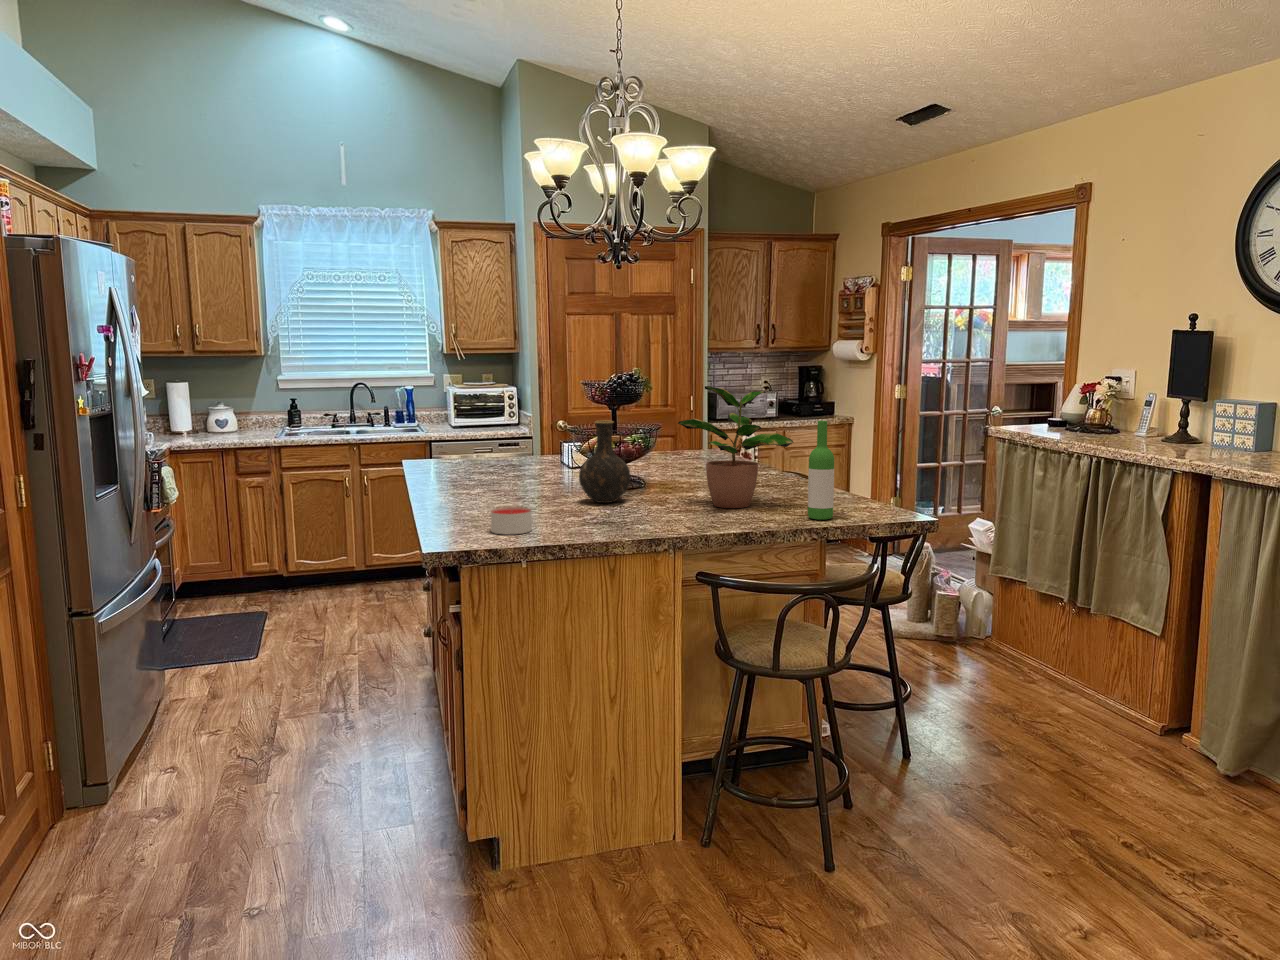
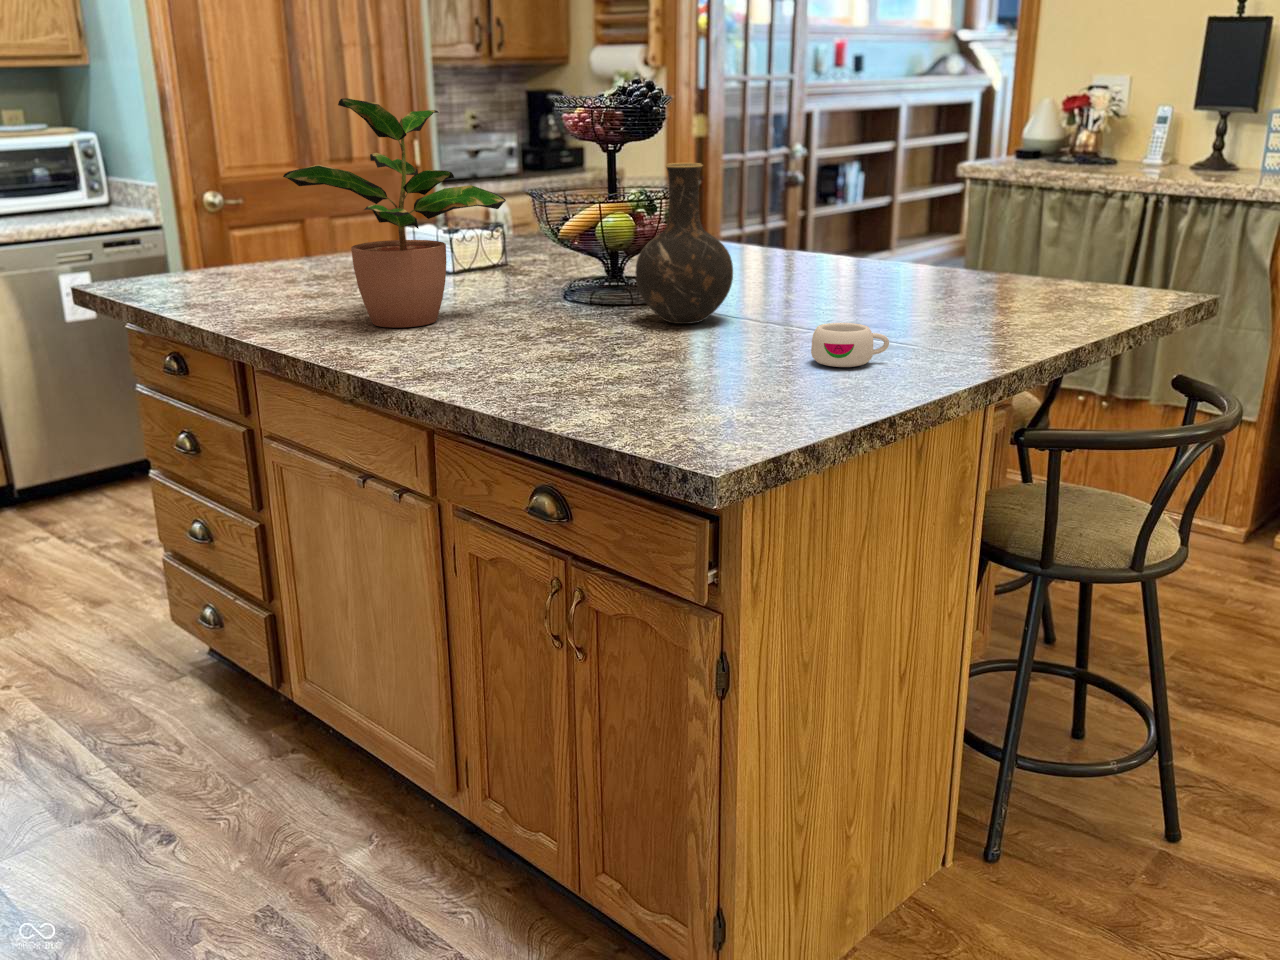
potted plant: present [678,386,793,508] -> present [283,98,506,327]
wine bottle: present [808,421,834,520] -> none [1076,142,1131,313]
mug: none [594,505,630,526] -> present [811,323,889,367]
candle: present [491,507,532,534] -> none [666,349,753,411]

